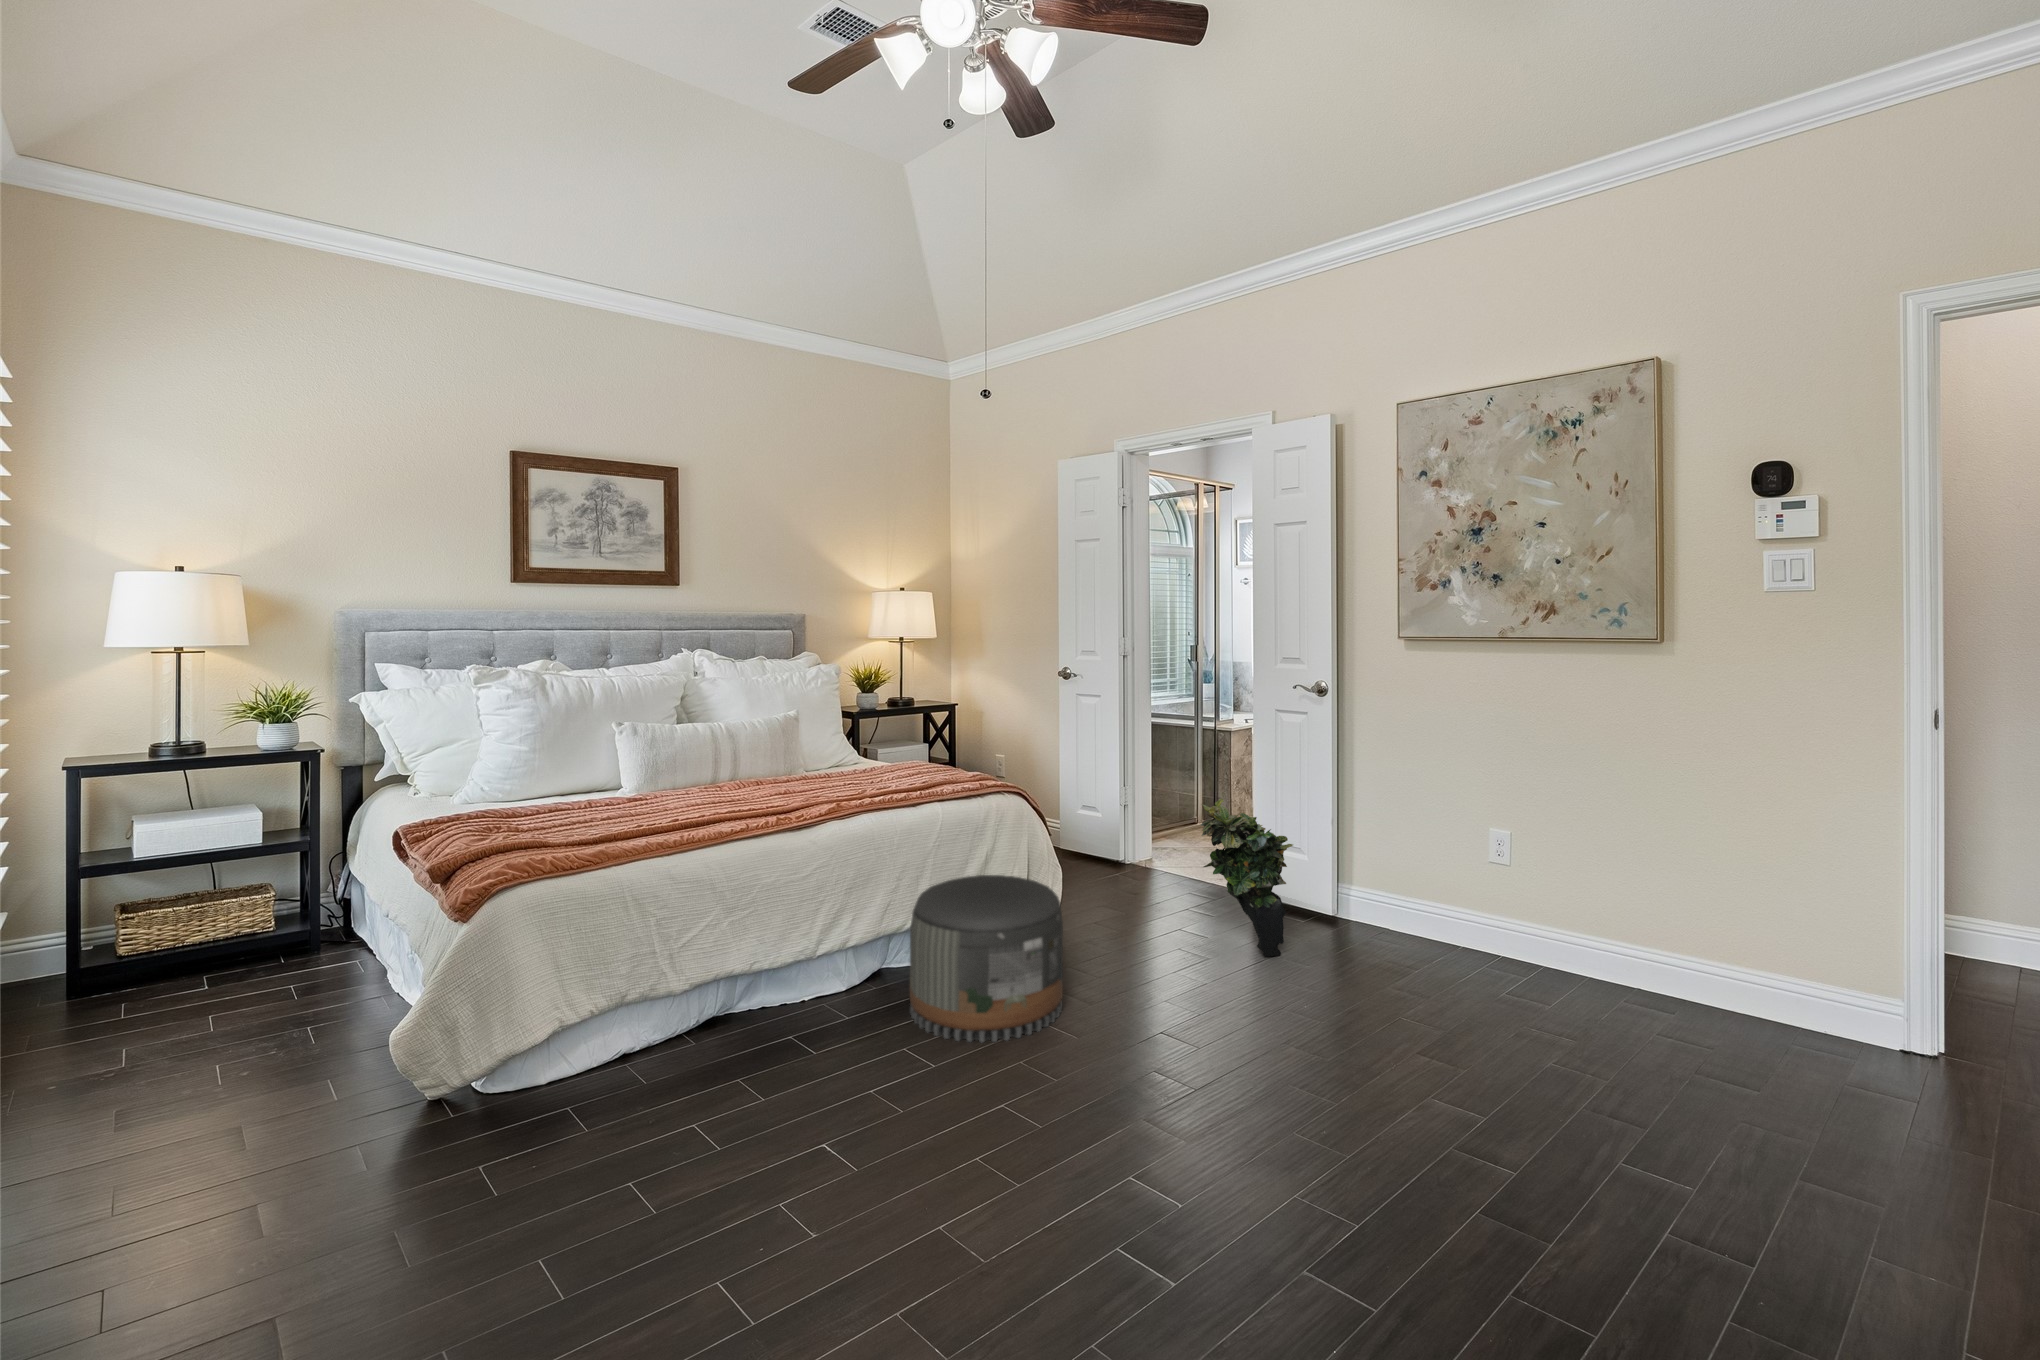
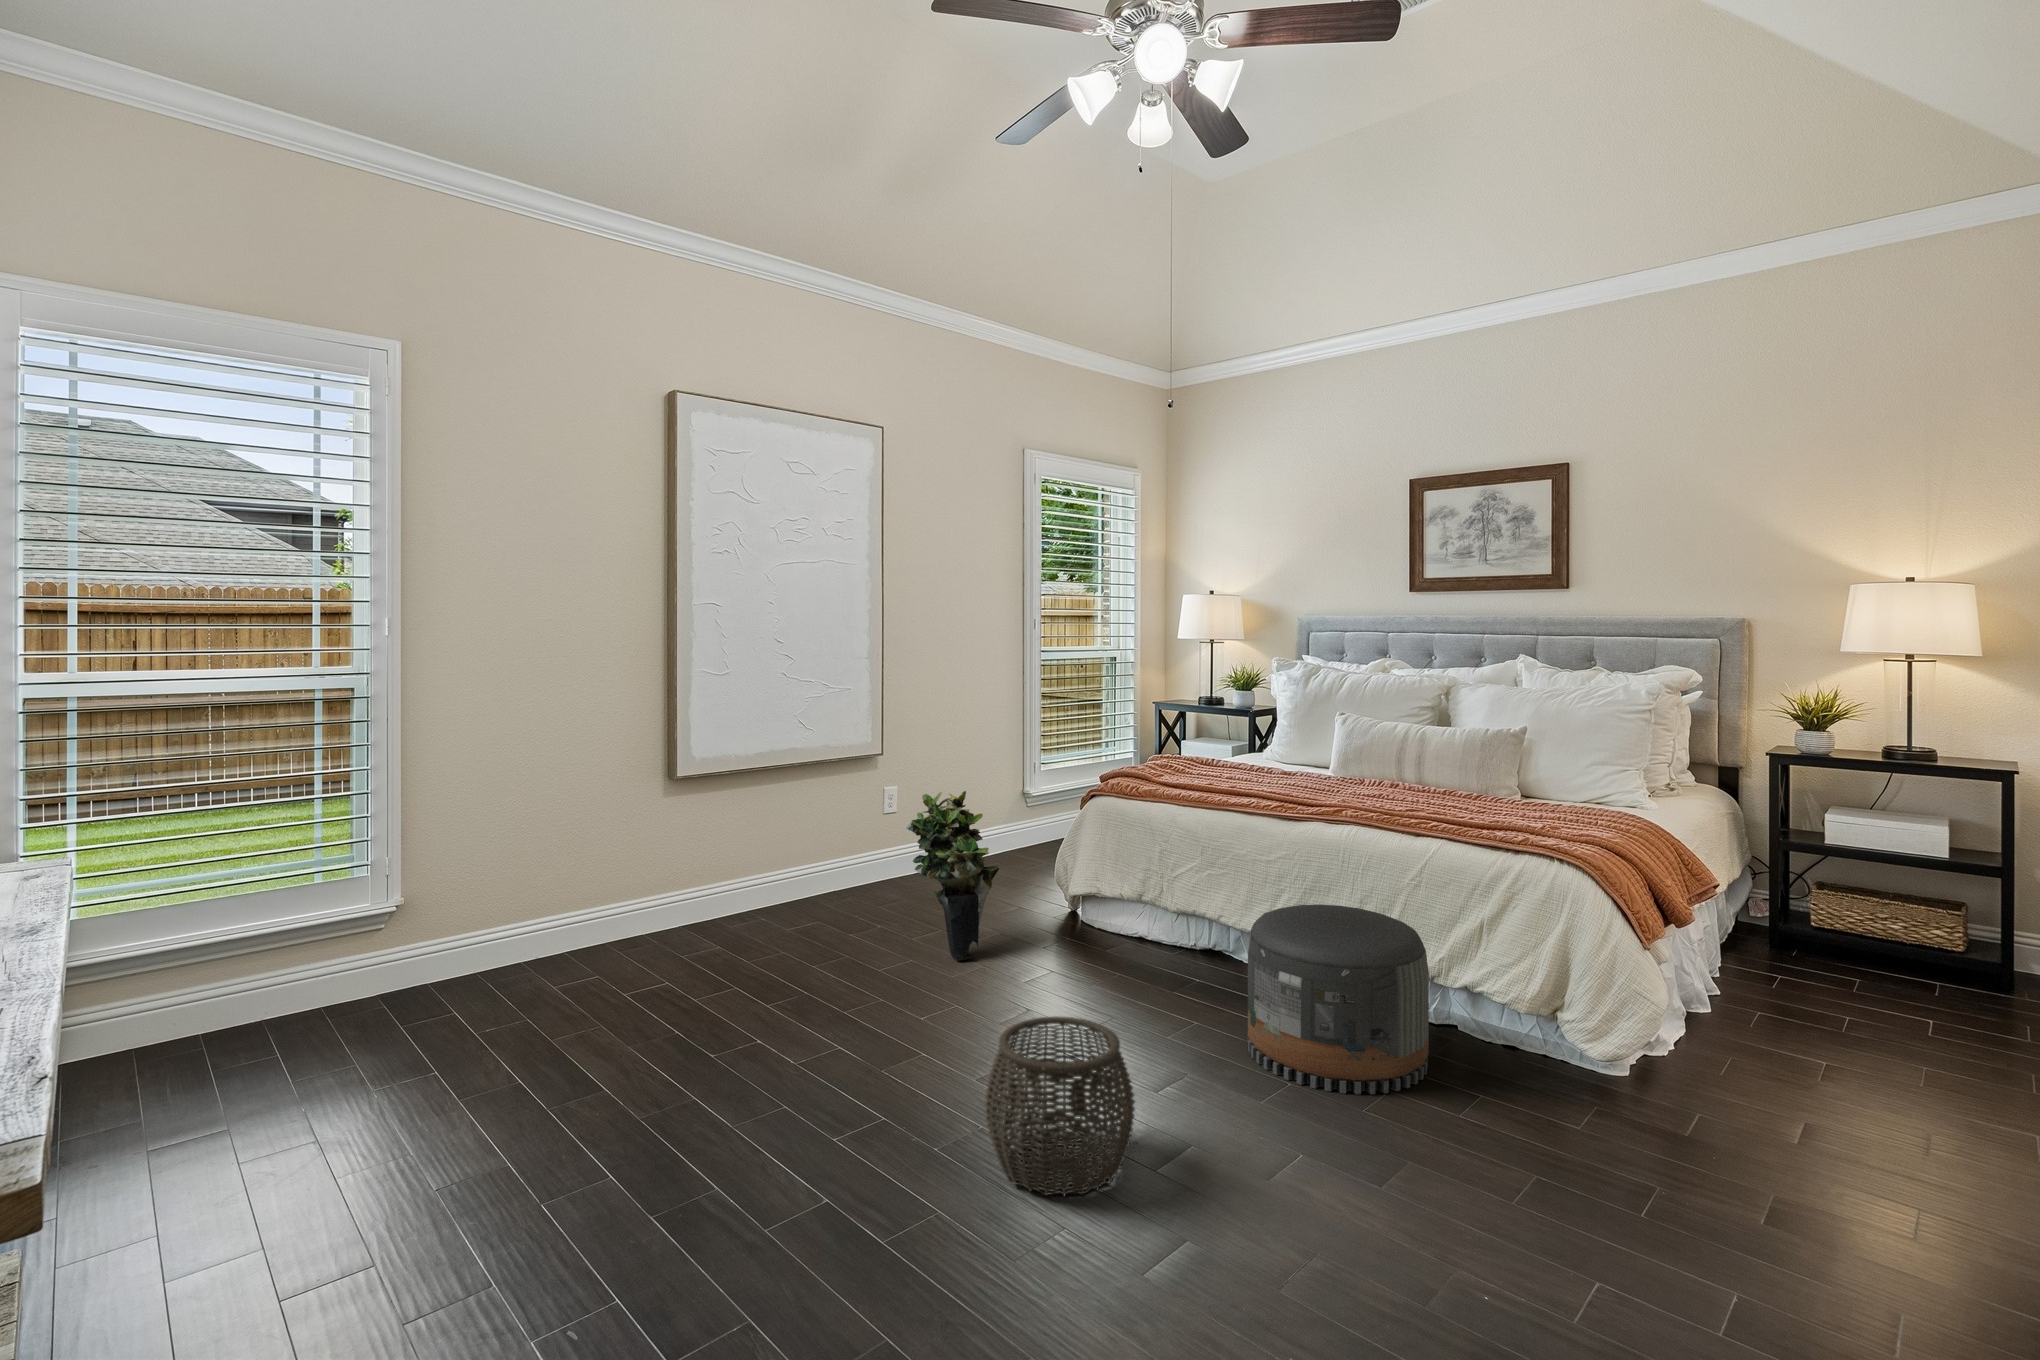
potted plant: present [1201,799,1293,957] -> present [906,791,1000,962]
woven basket: none [1113,1018,1261,1200] -> present [985,1016,1135,1196]

